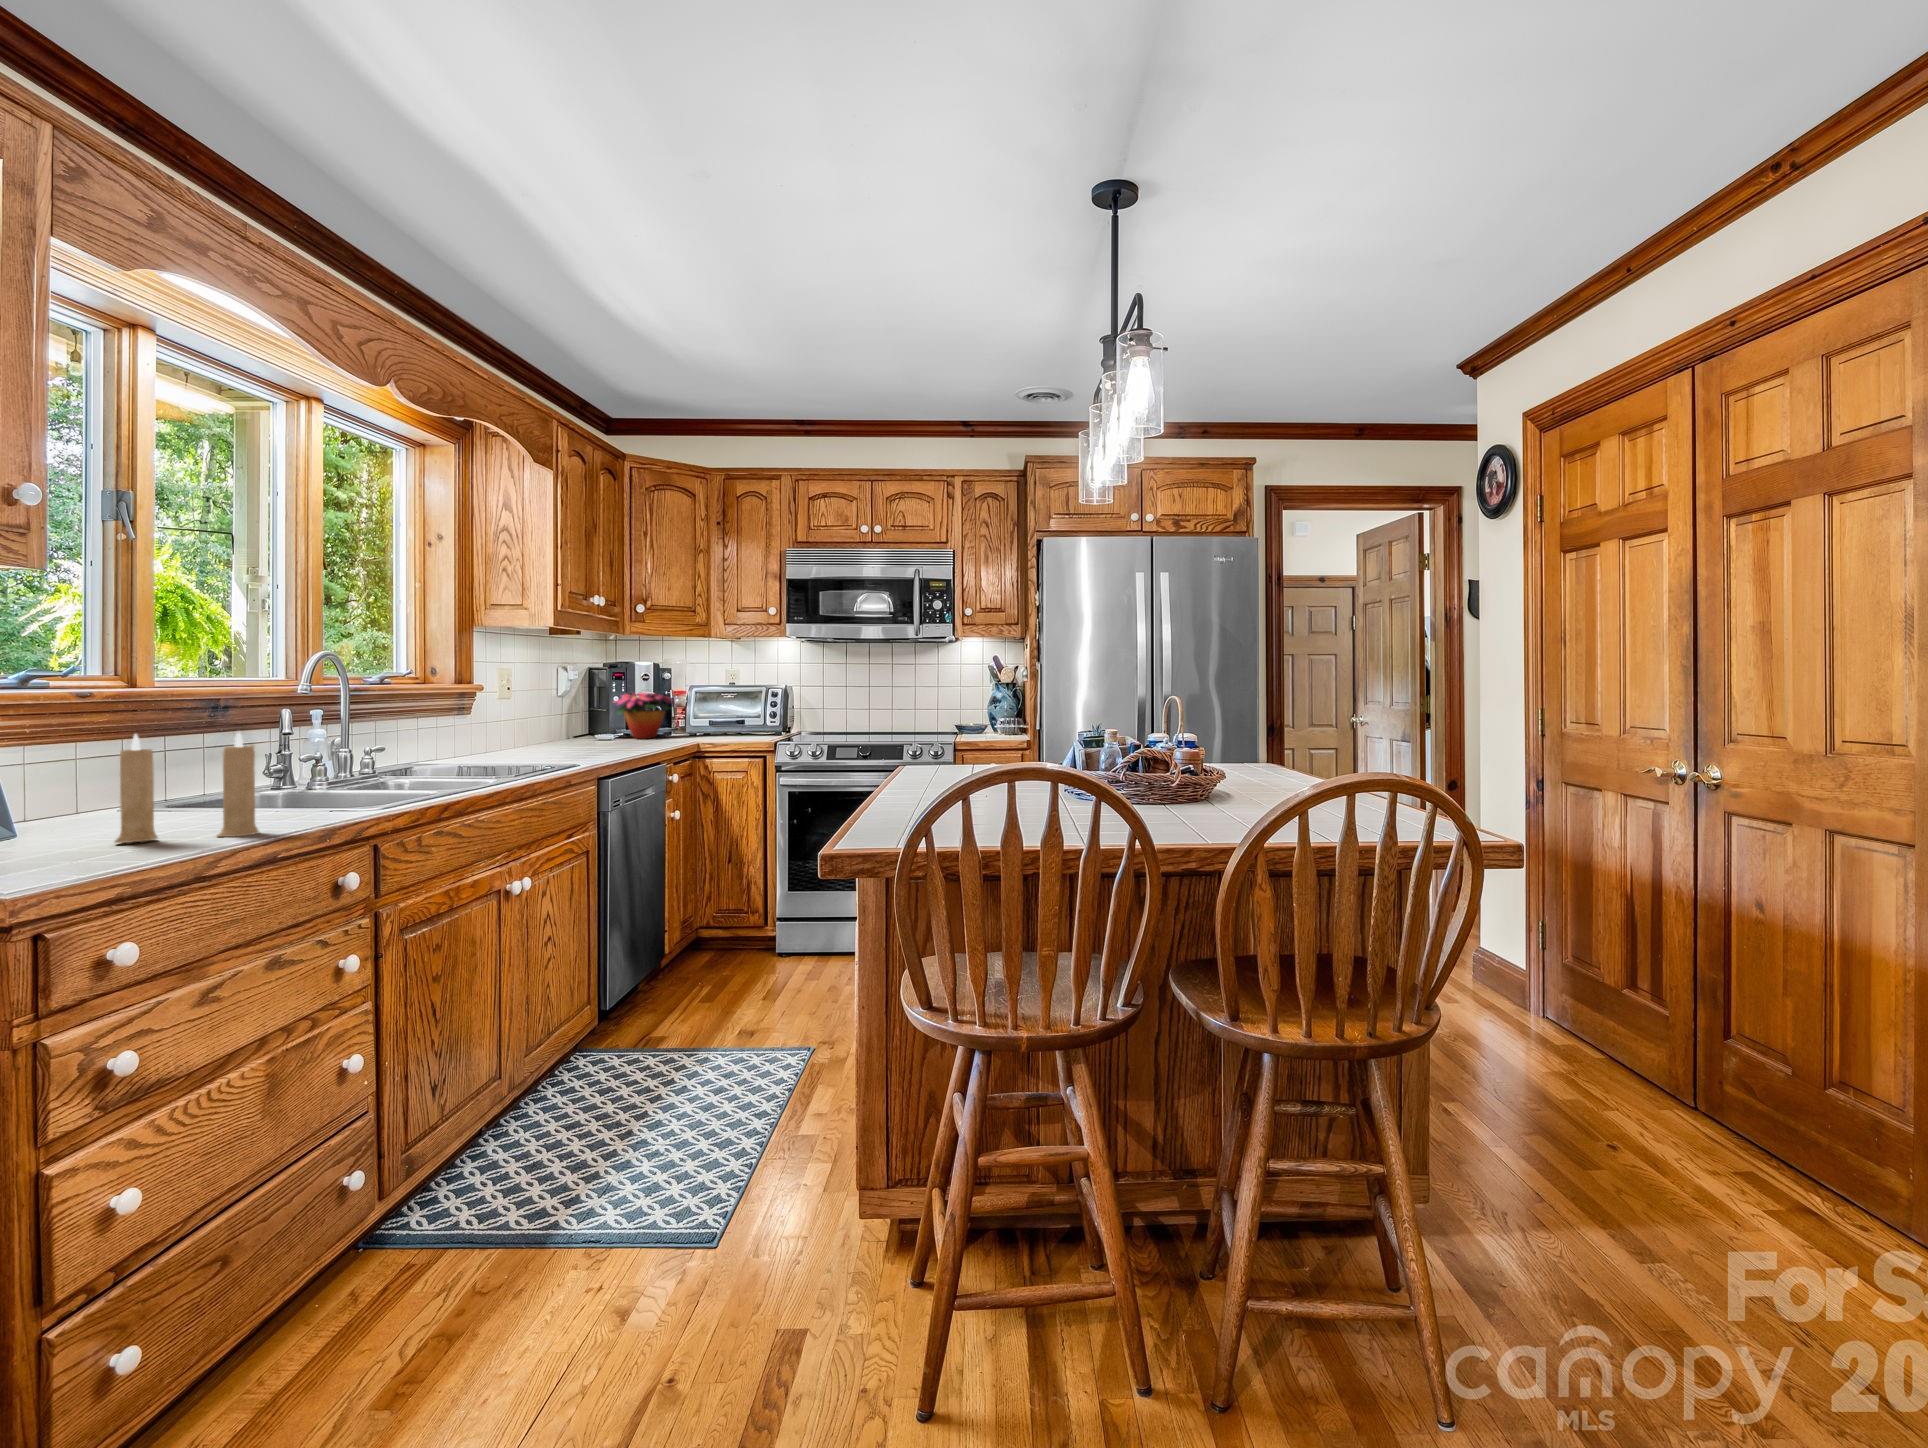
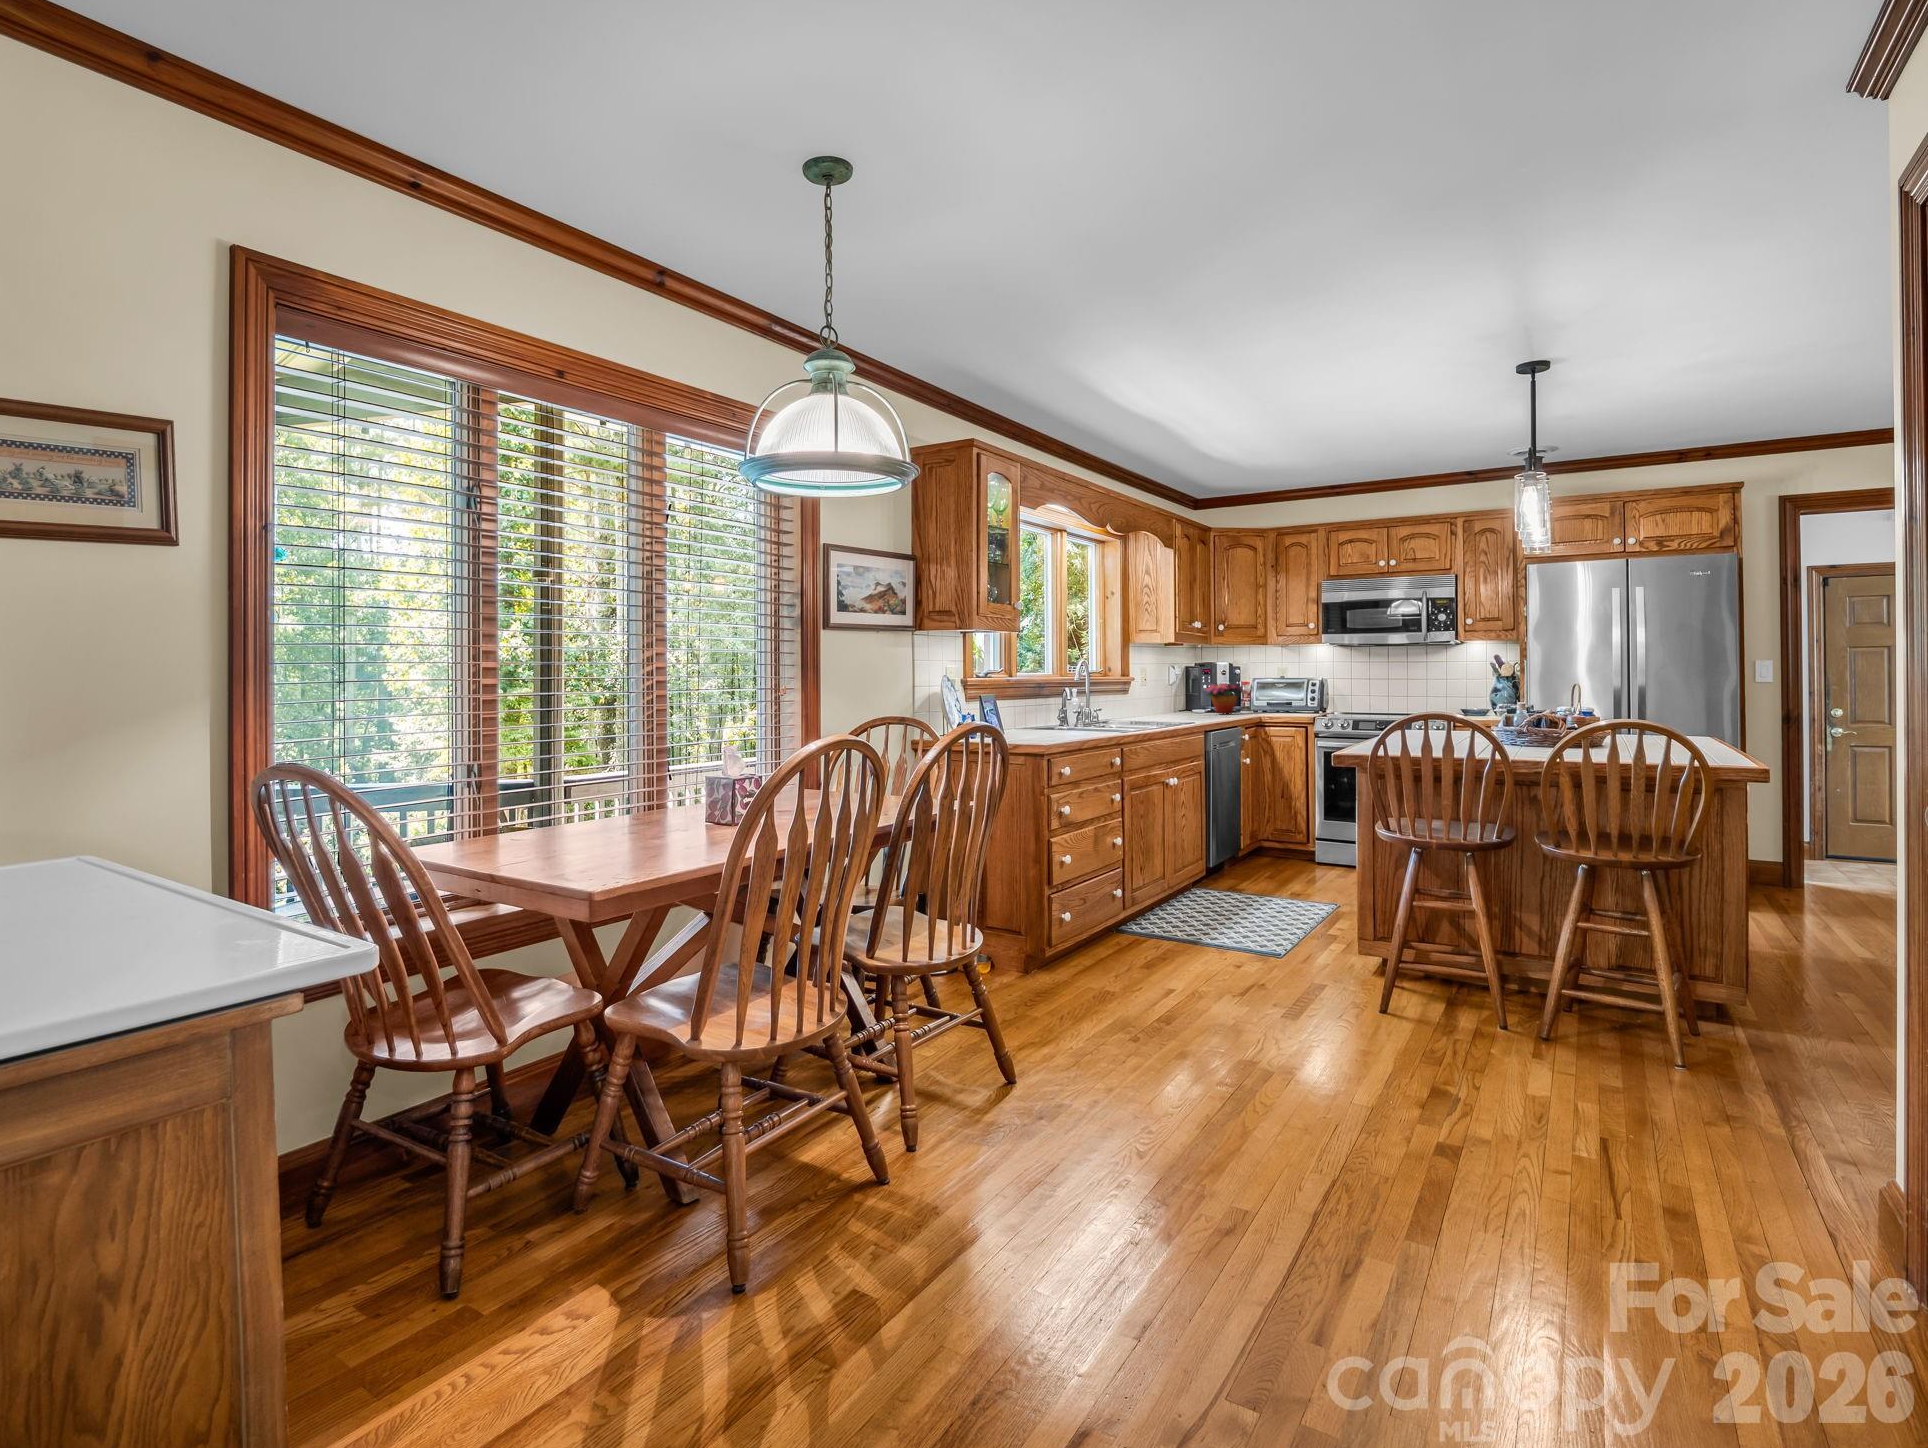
candle: present [115,732,259,843] -> none [1042,696,1088,738]

